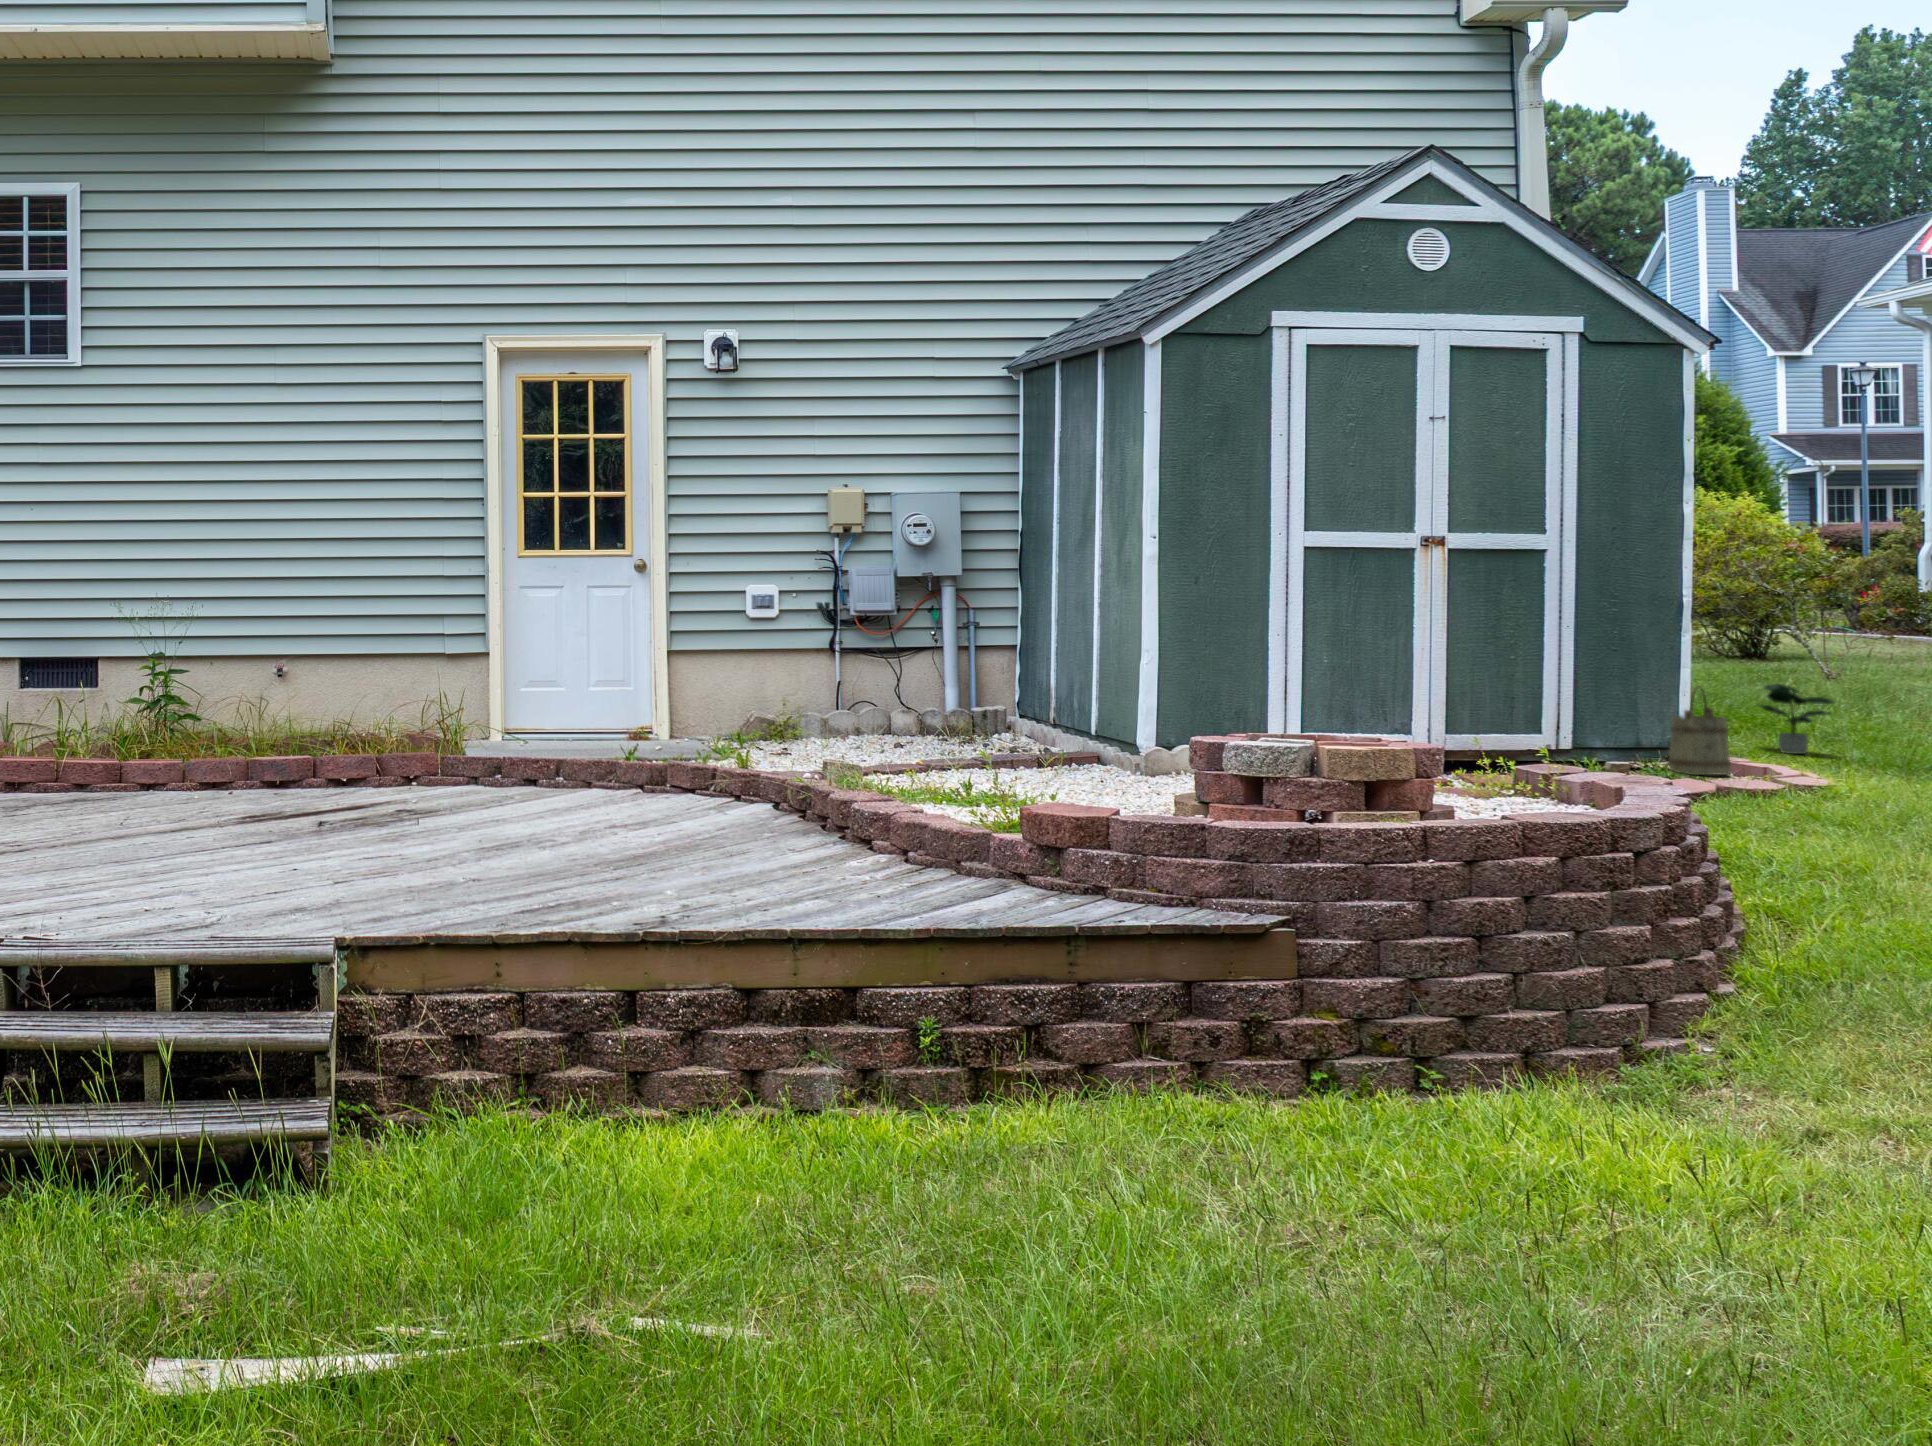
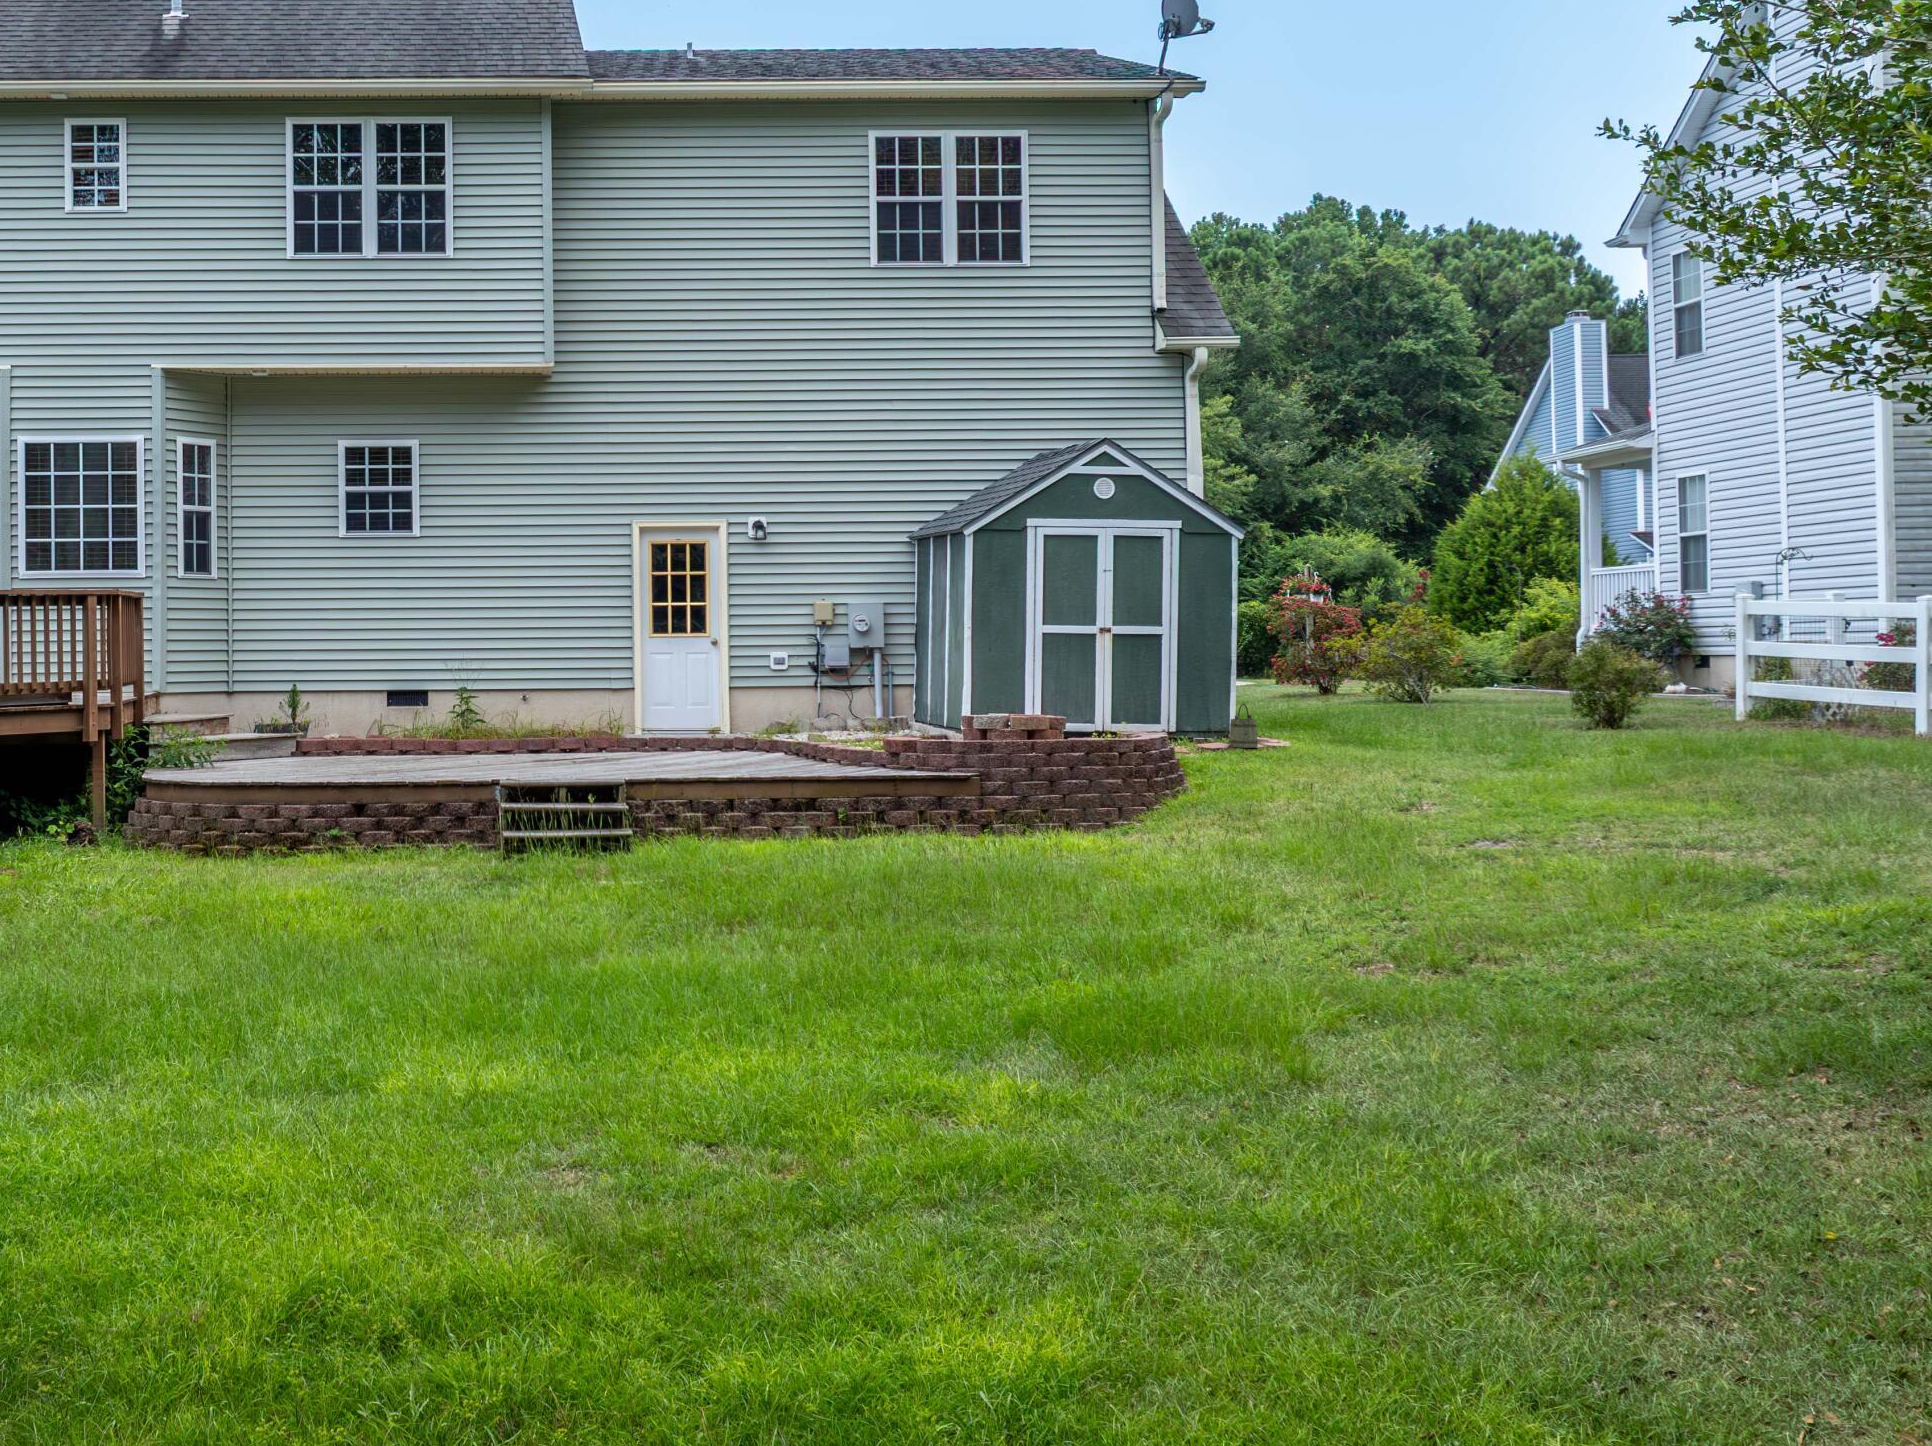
potted plant: present [1760,684,1834,754] -> none [1296,705,1336,741]

